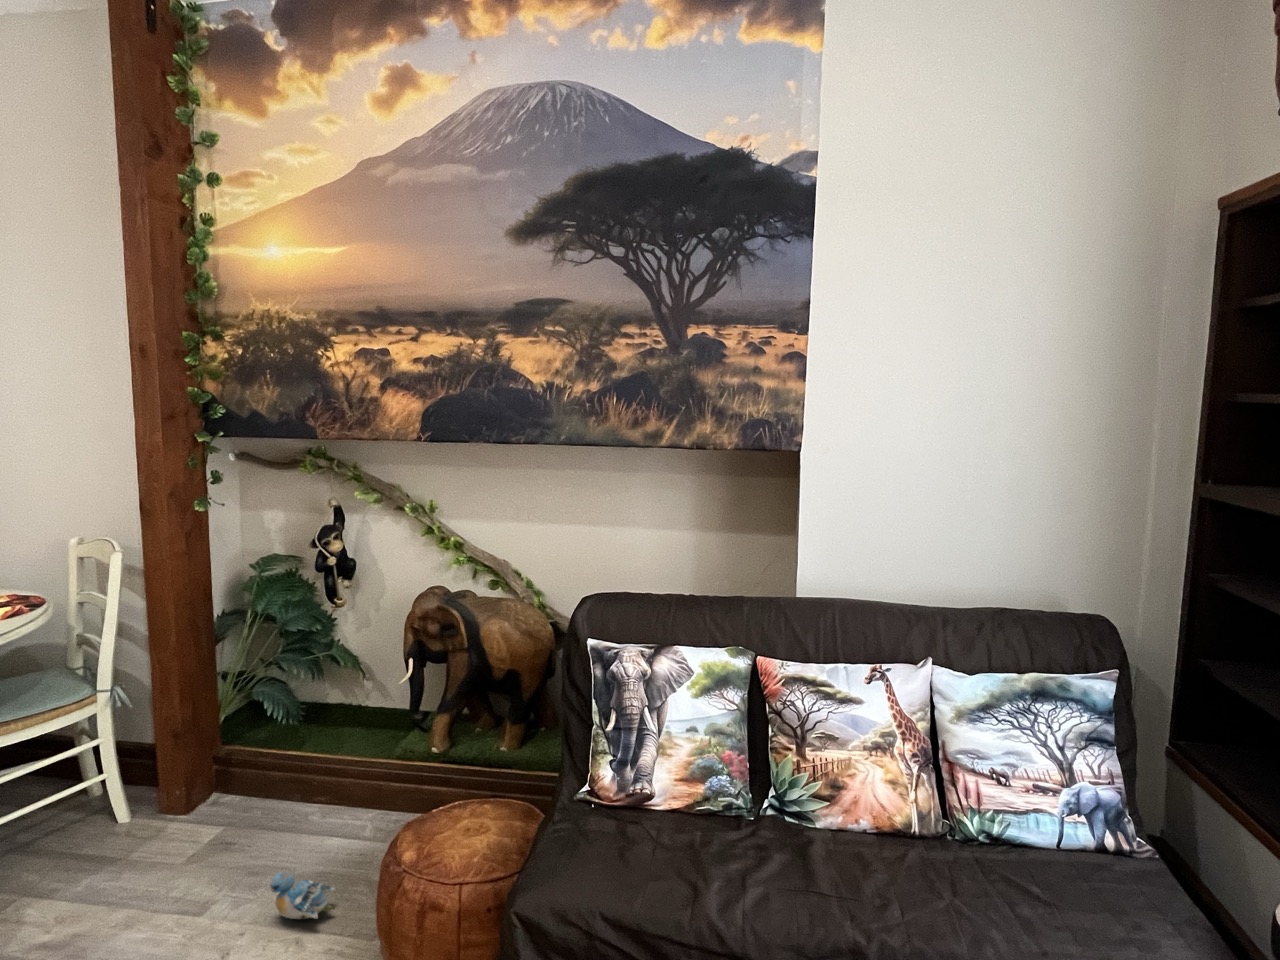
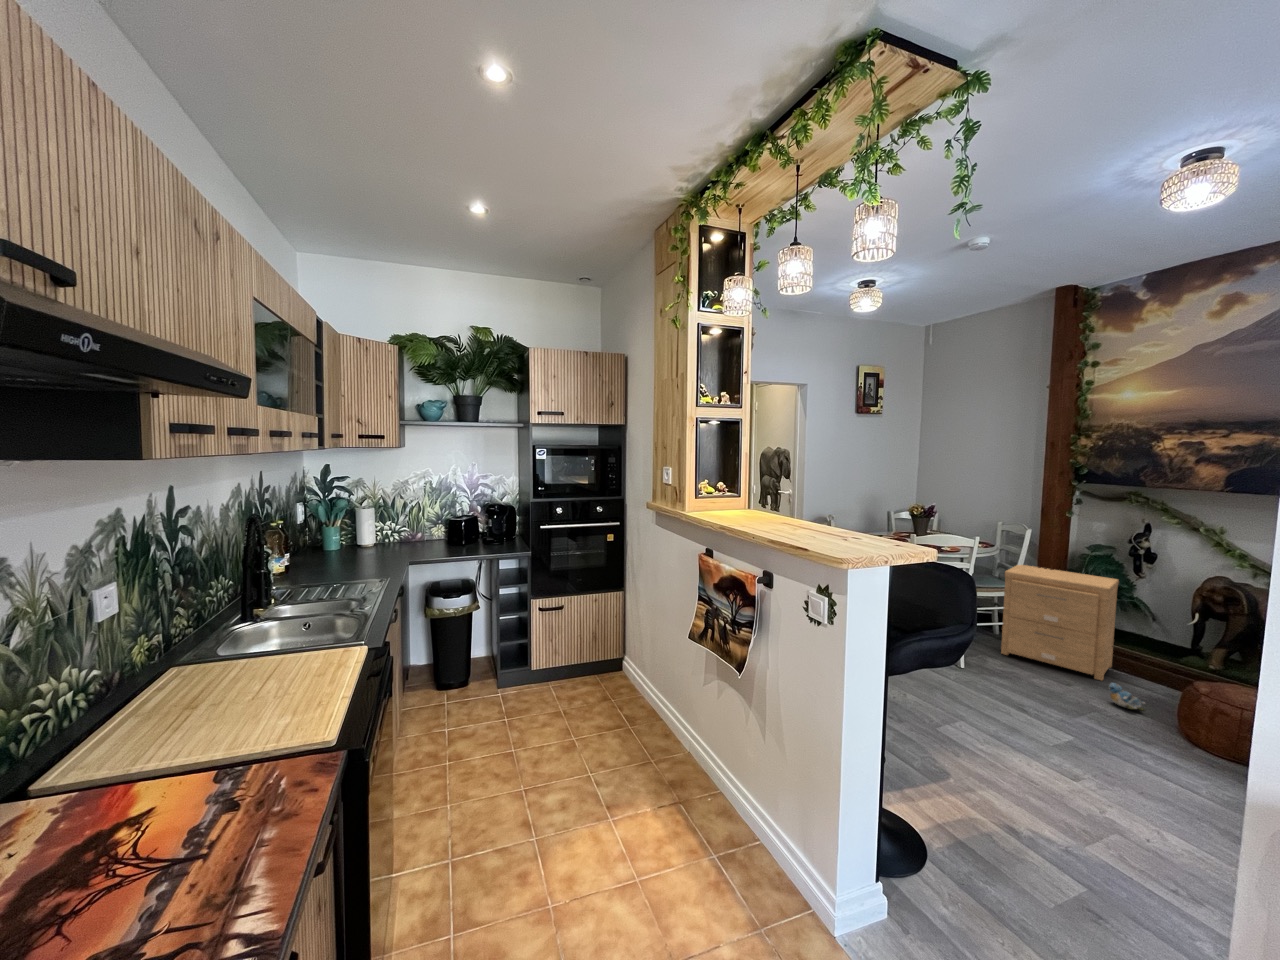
side table: none [57,626,302,868] -> present [1001,565,1119,680]

